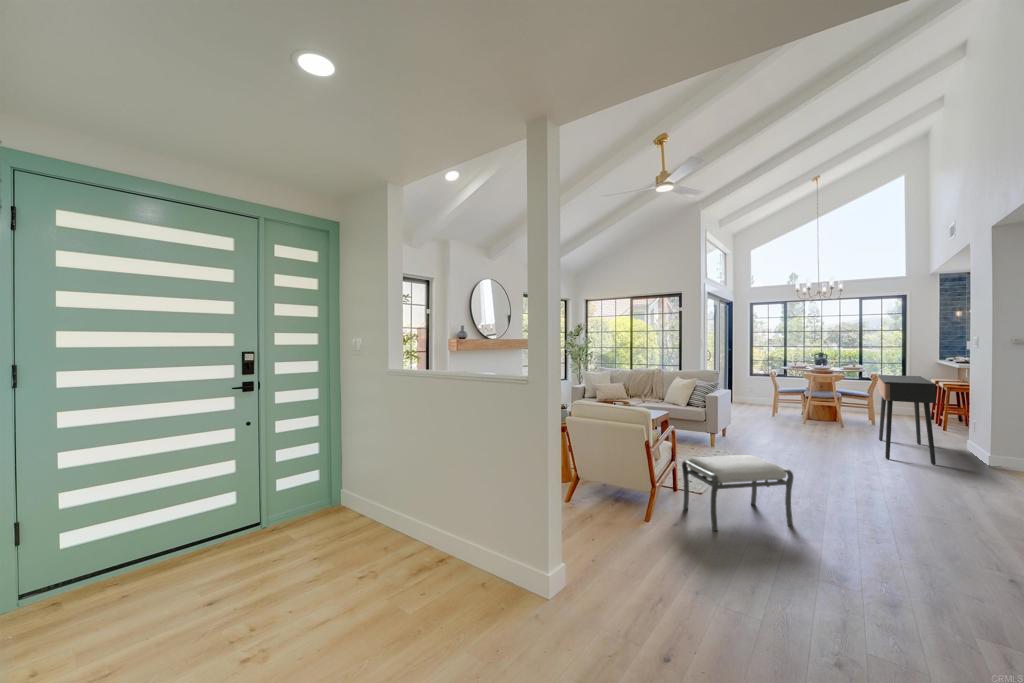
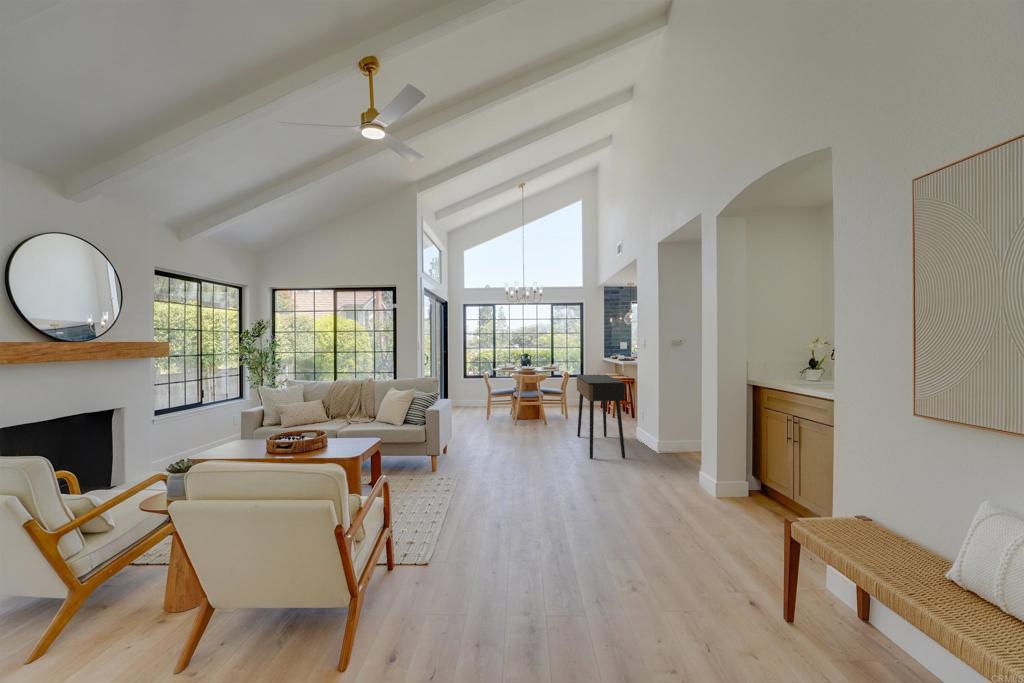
ottoman: present [682,455,793,531] -> none [400,501,544,649]

